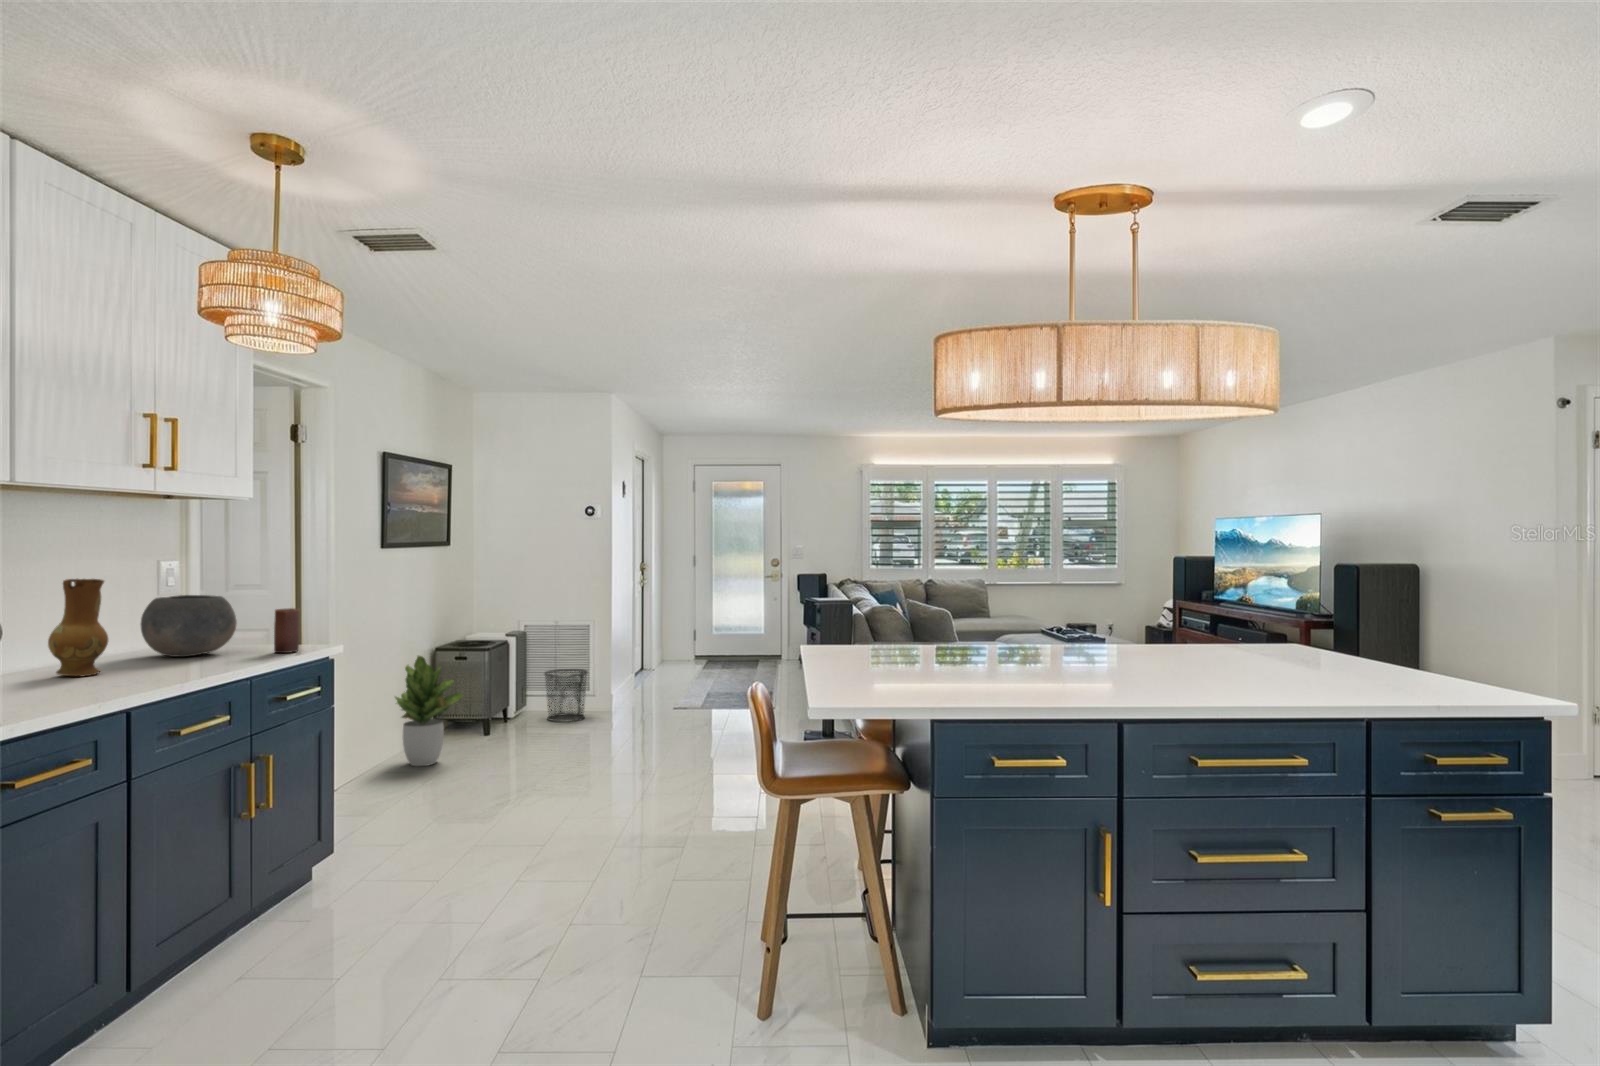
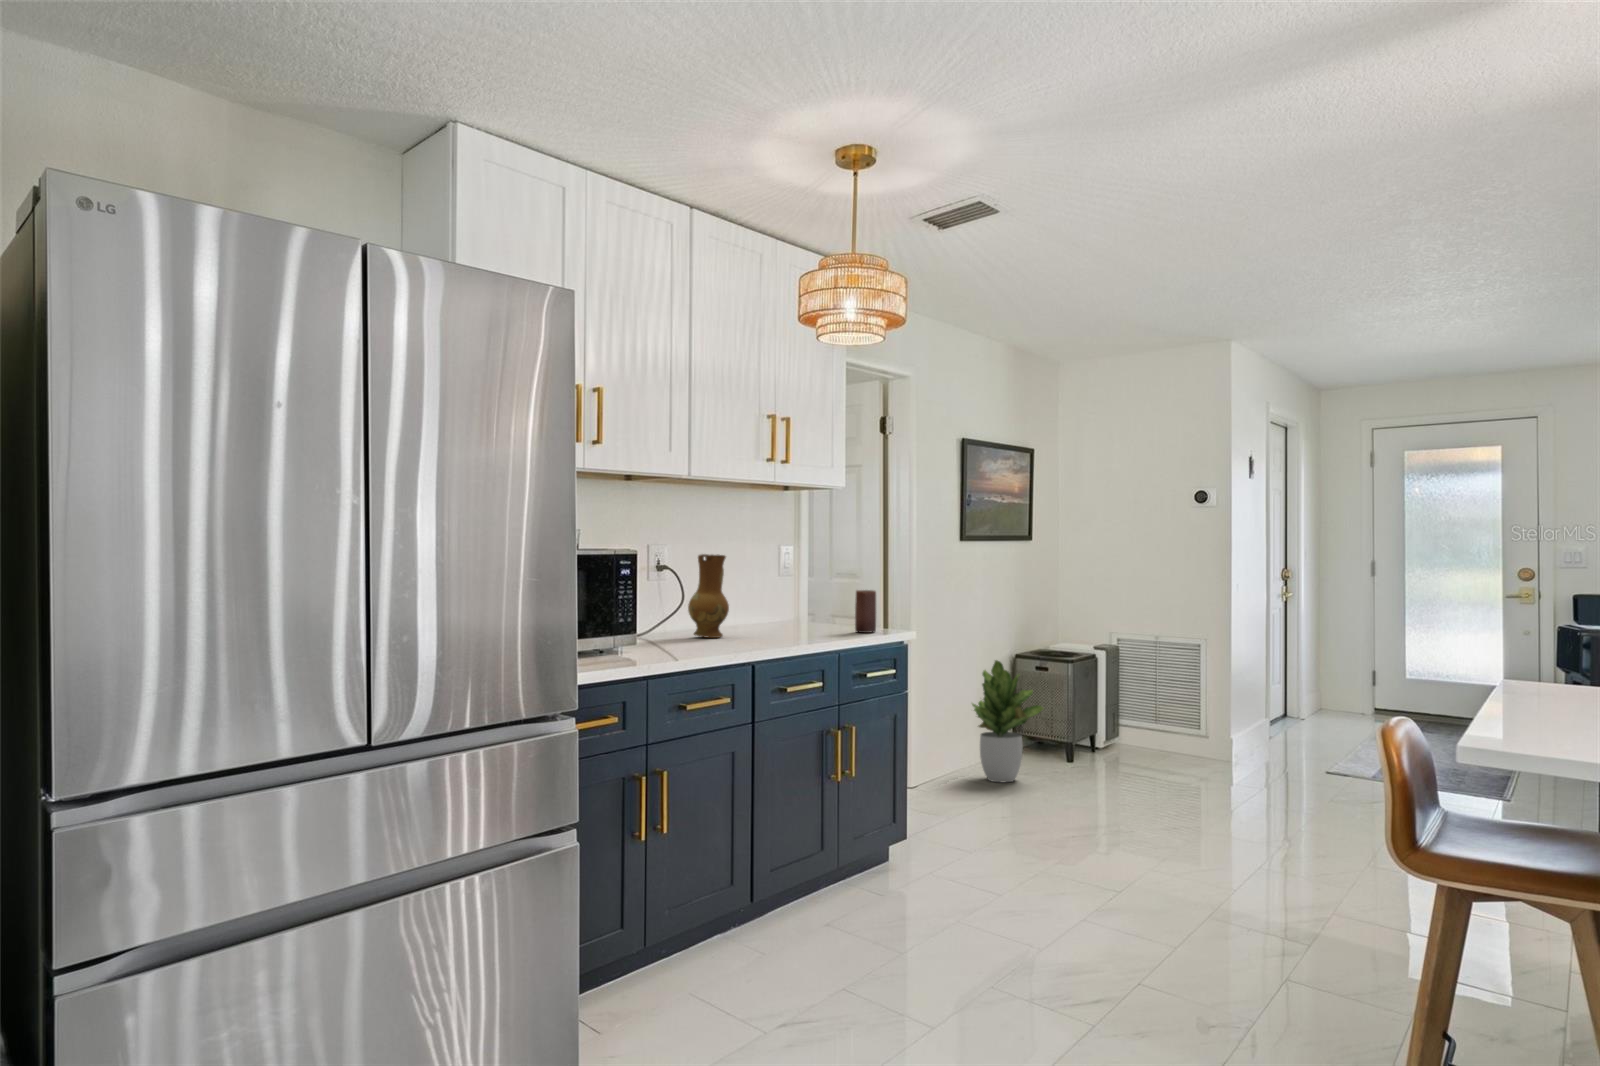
bowl: present [141,595,237,657] -> none [751,575,824,630]
waste bin: present [544,669,588,722] -> none [1140,693,1196,757]

